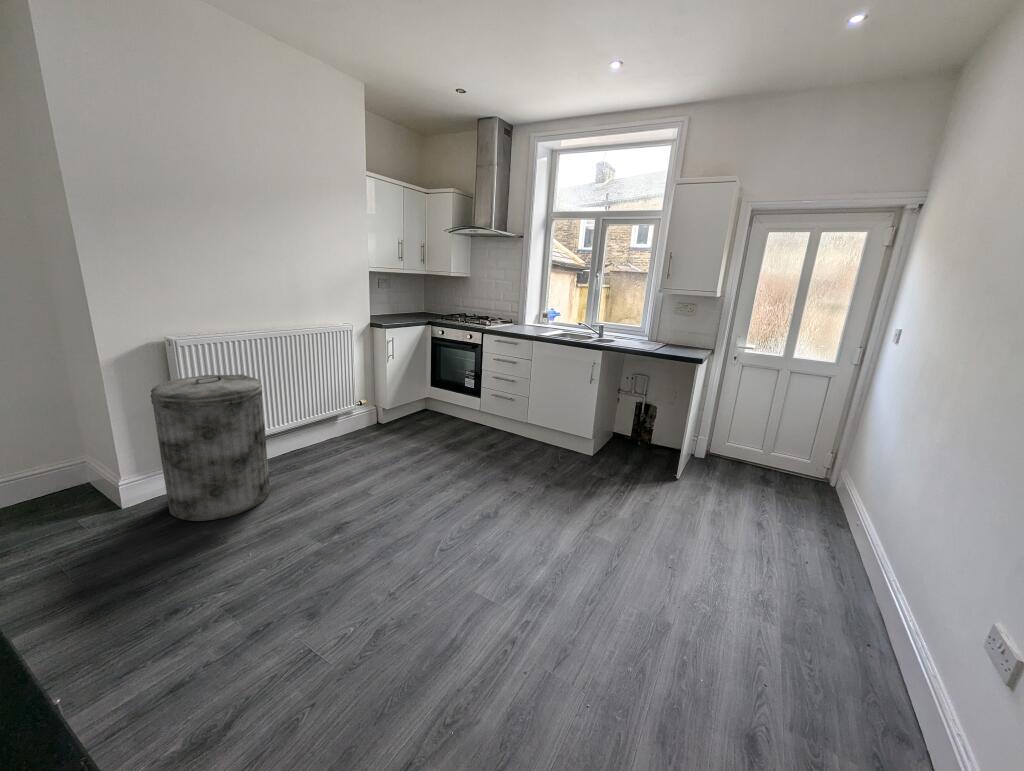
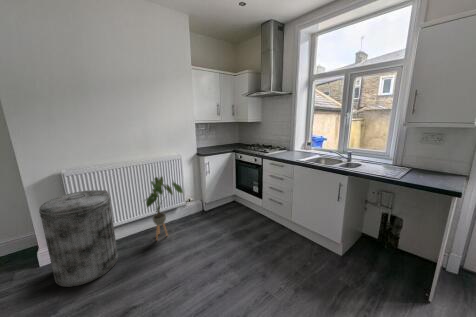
house plant: none [294,358,366,461] -> present [145,177,183,239]

